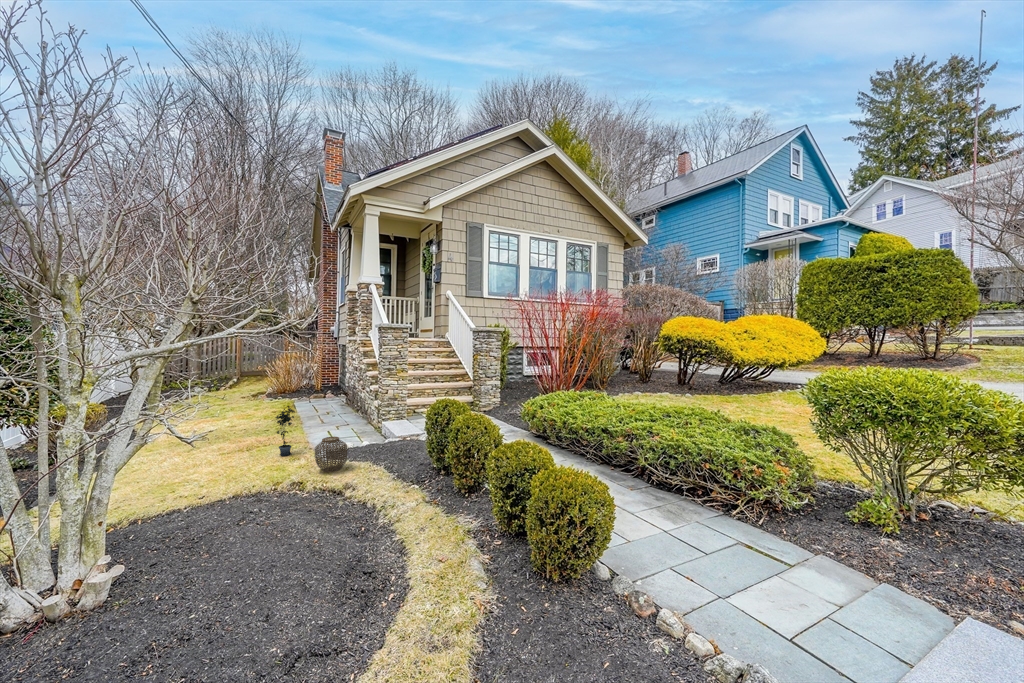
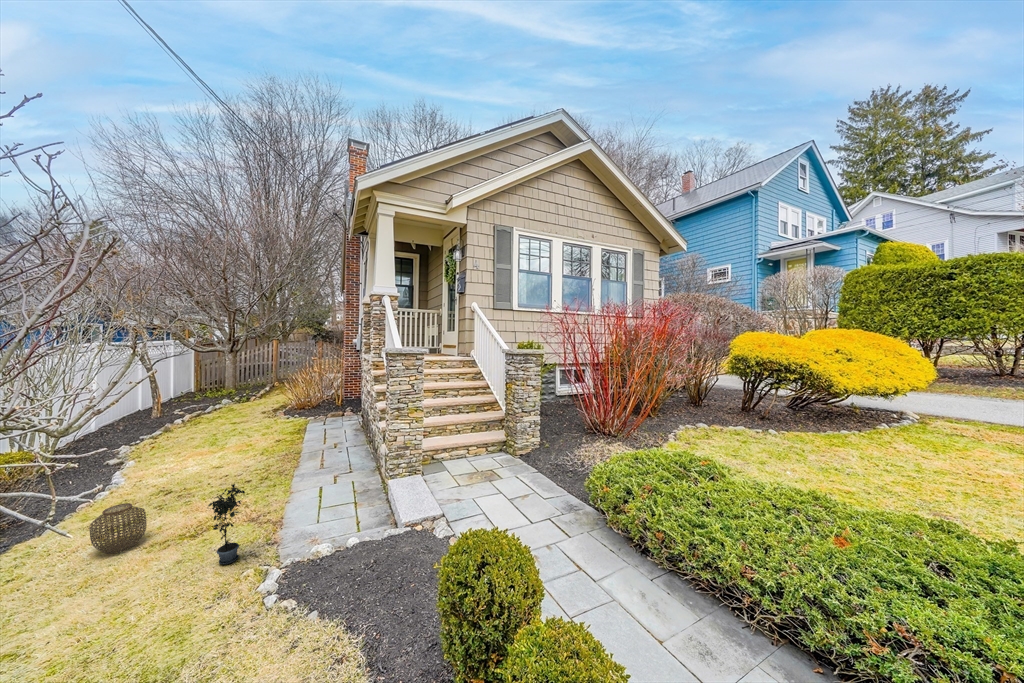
woven basket: present [315,437,347,472] -> present [89,503,146,554]

